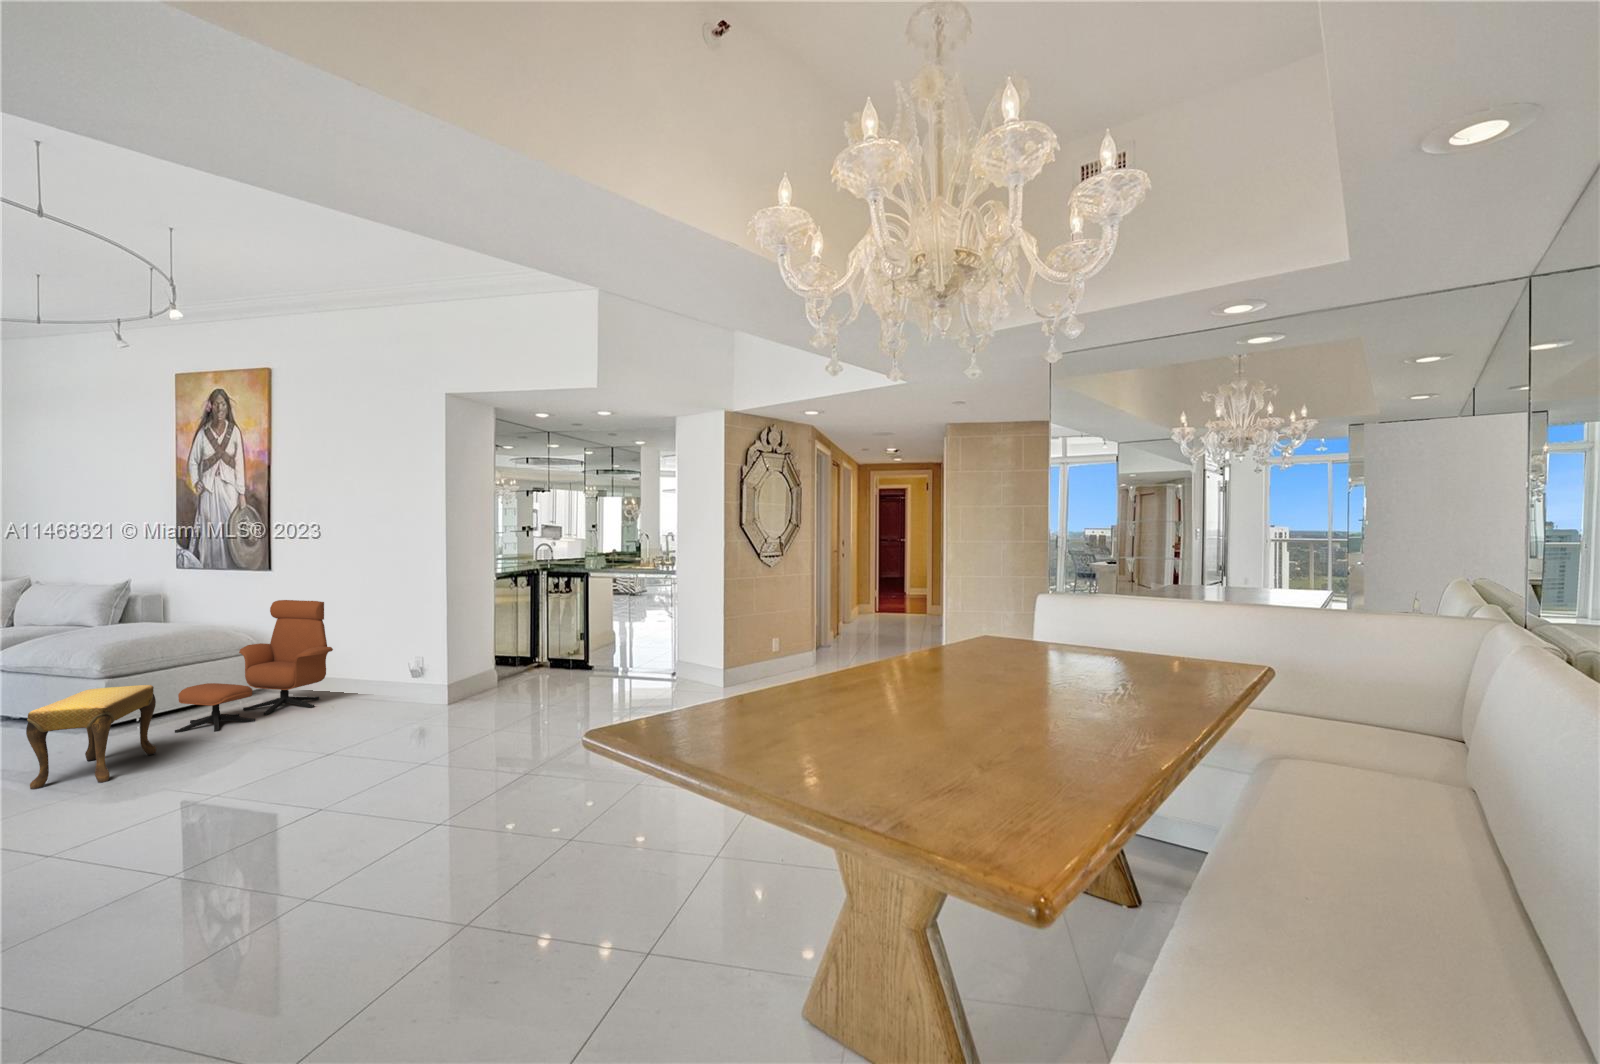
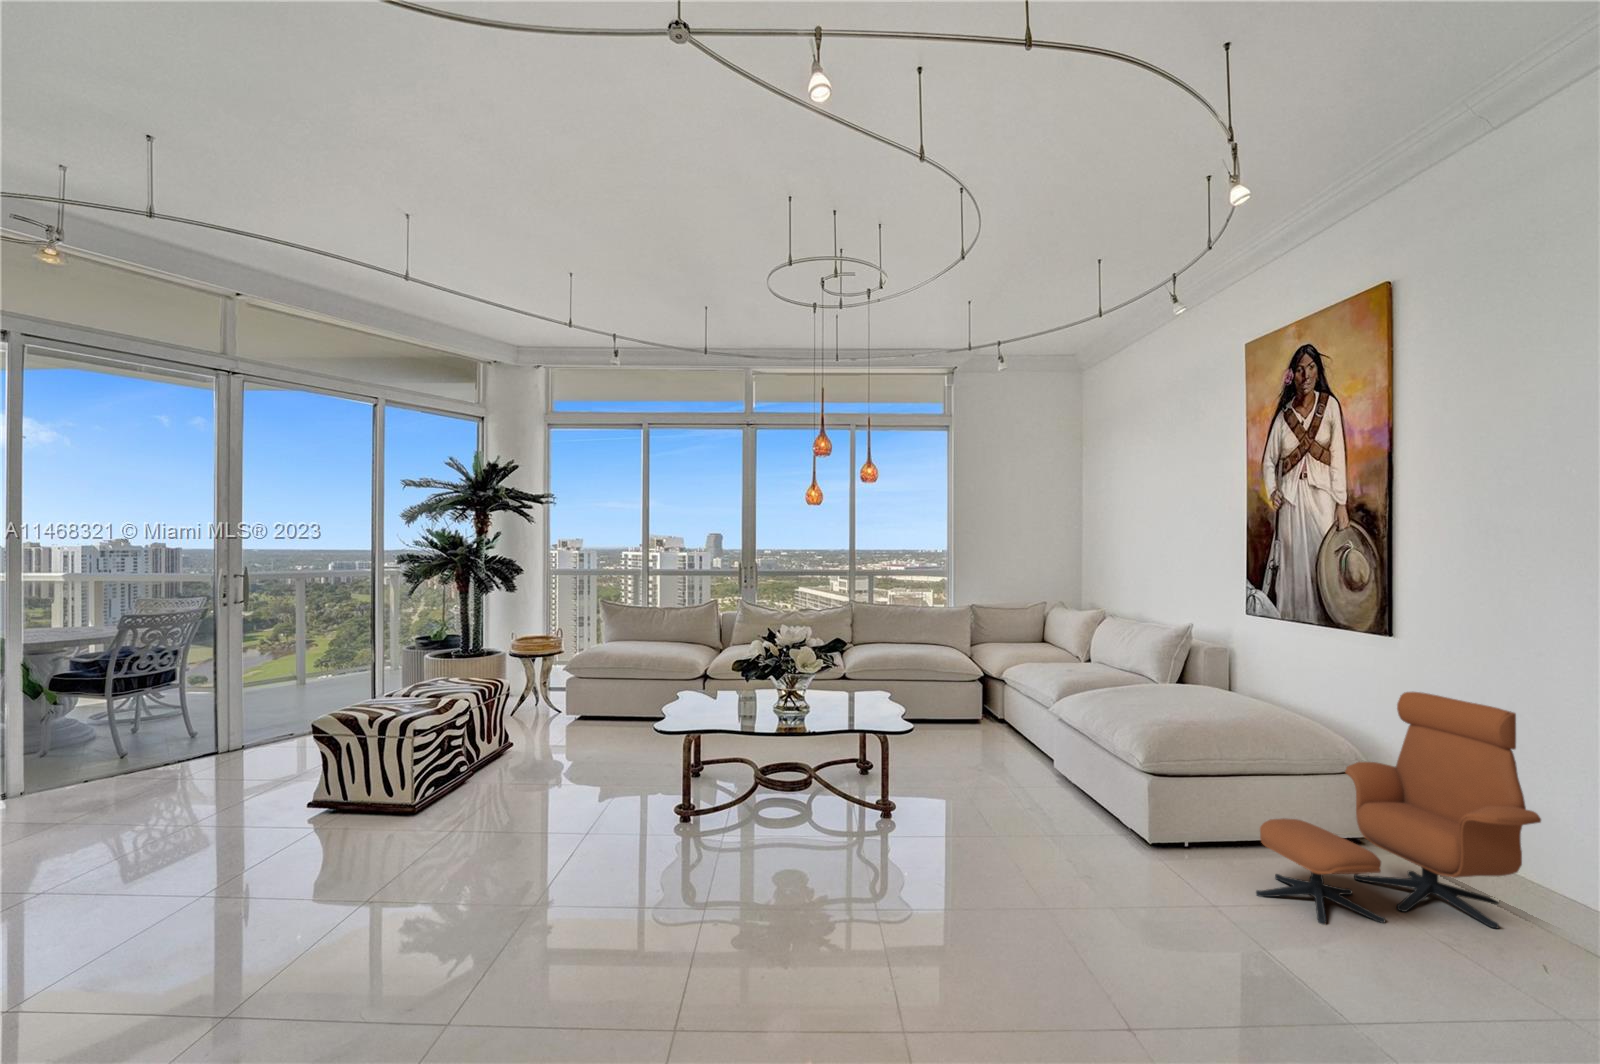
footstool: present [26,685,156,789] -> none [1077,802,1236,992]

